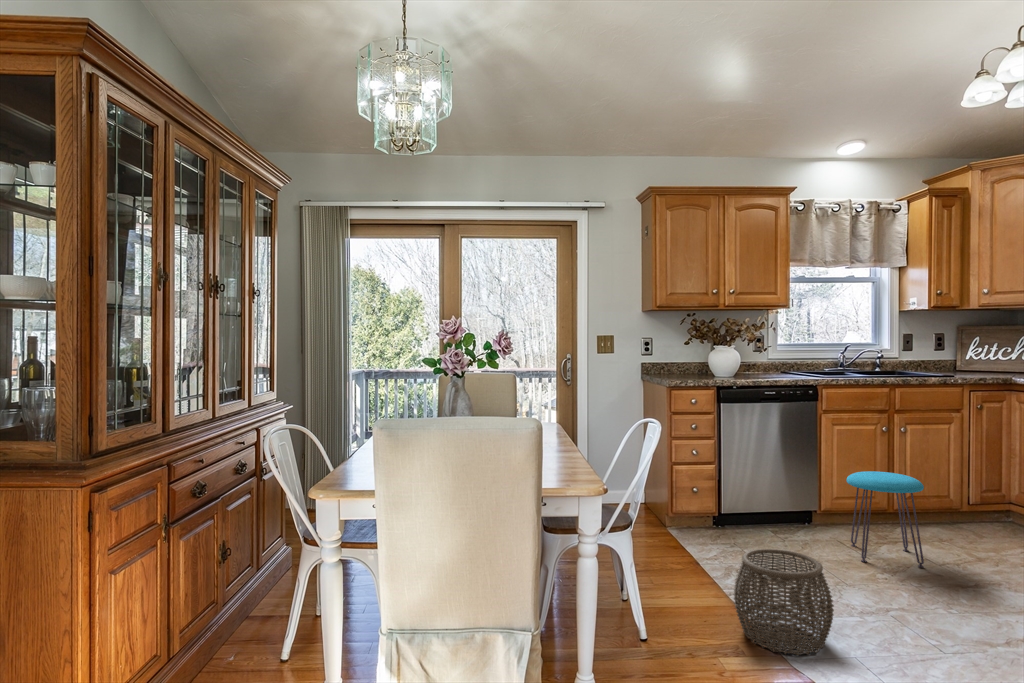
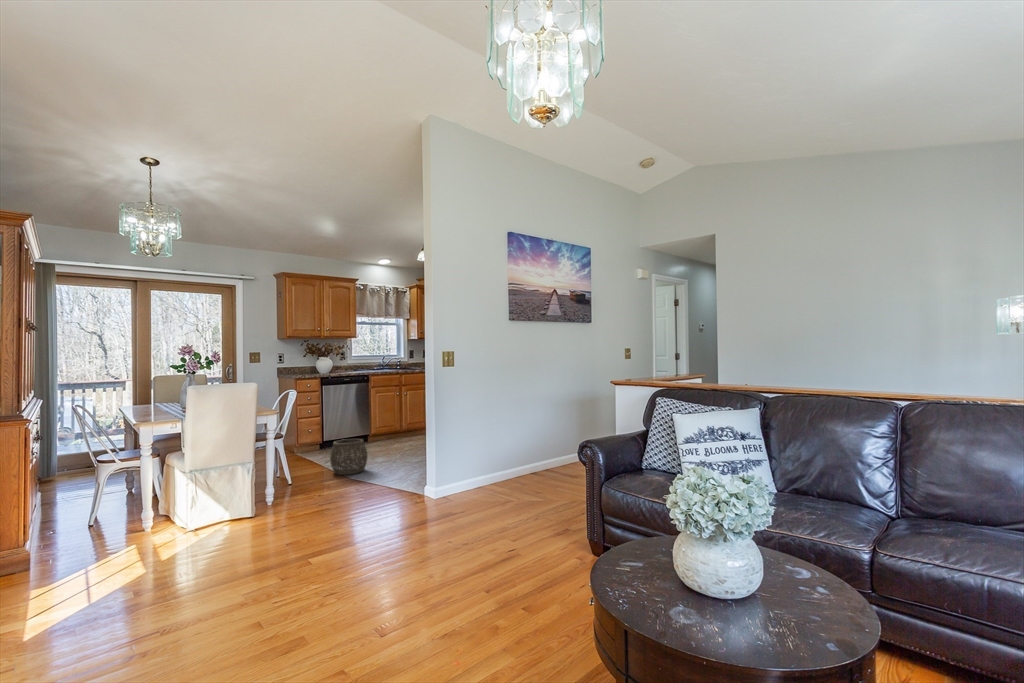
stool: present [846,471,924,568] -> none [380,411,409,449]

